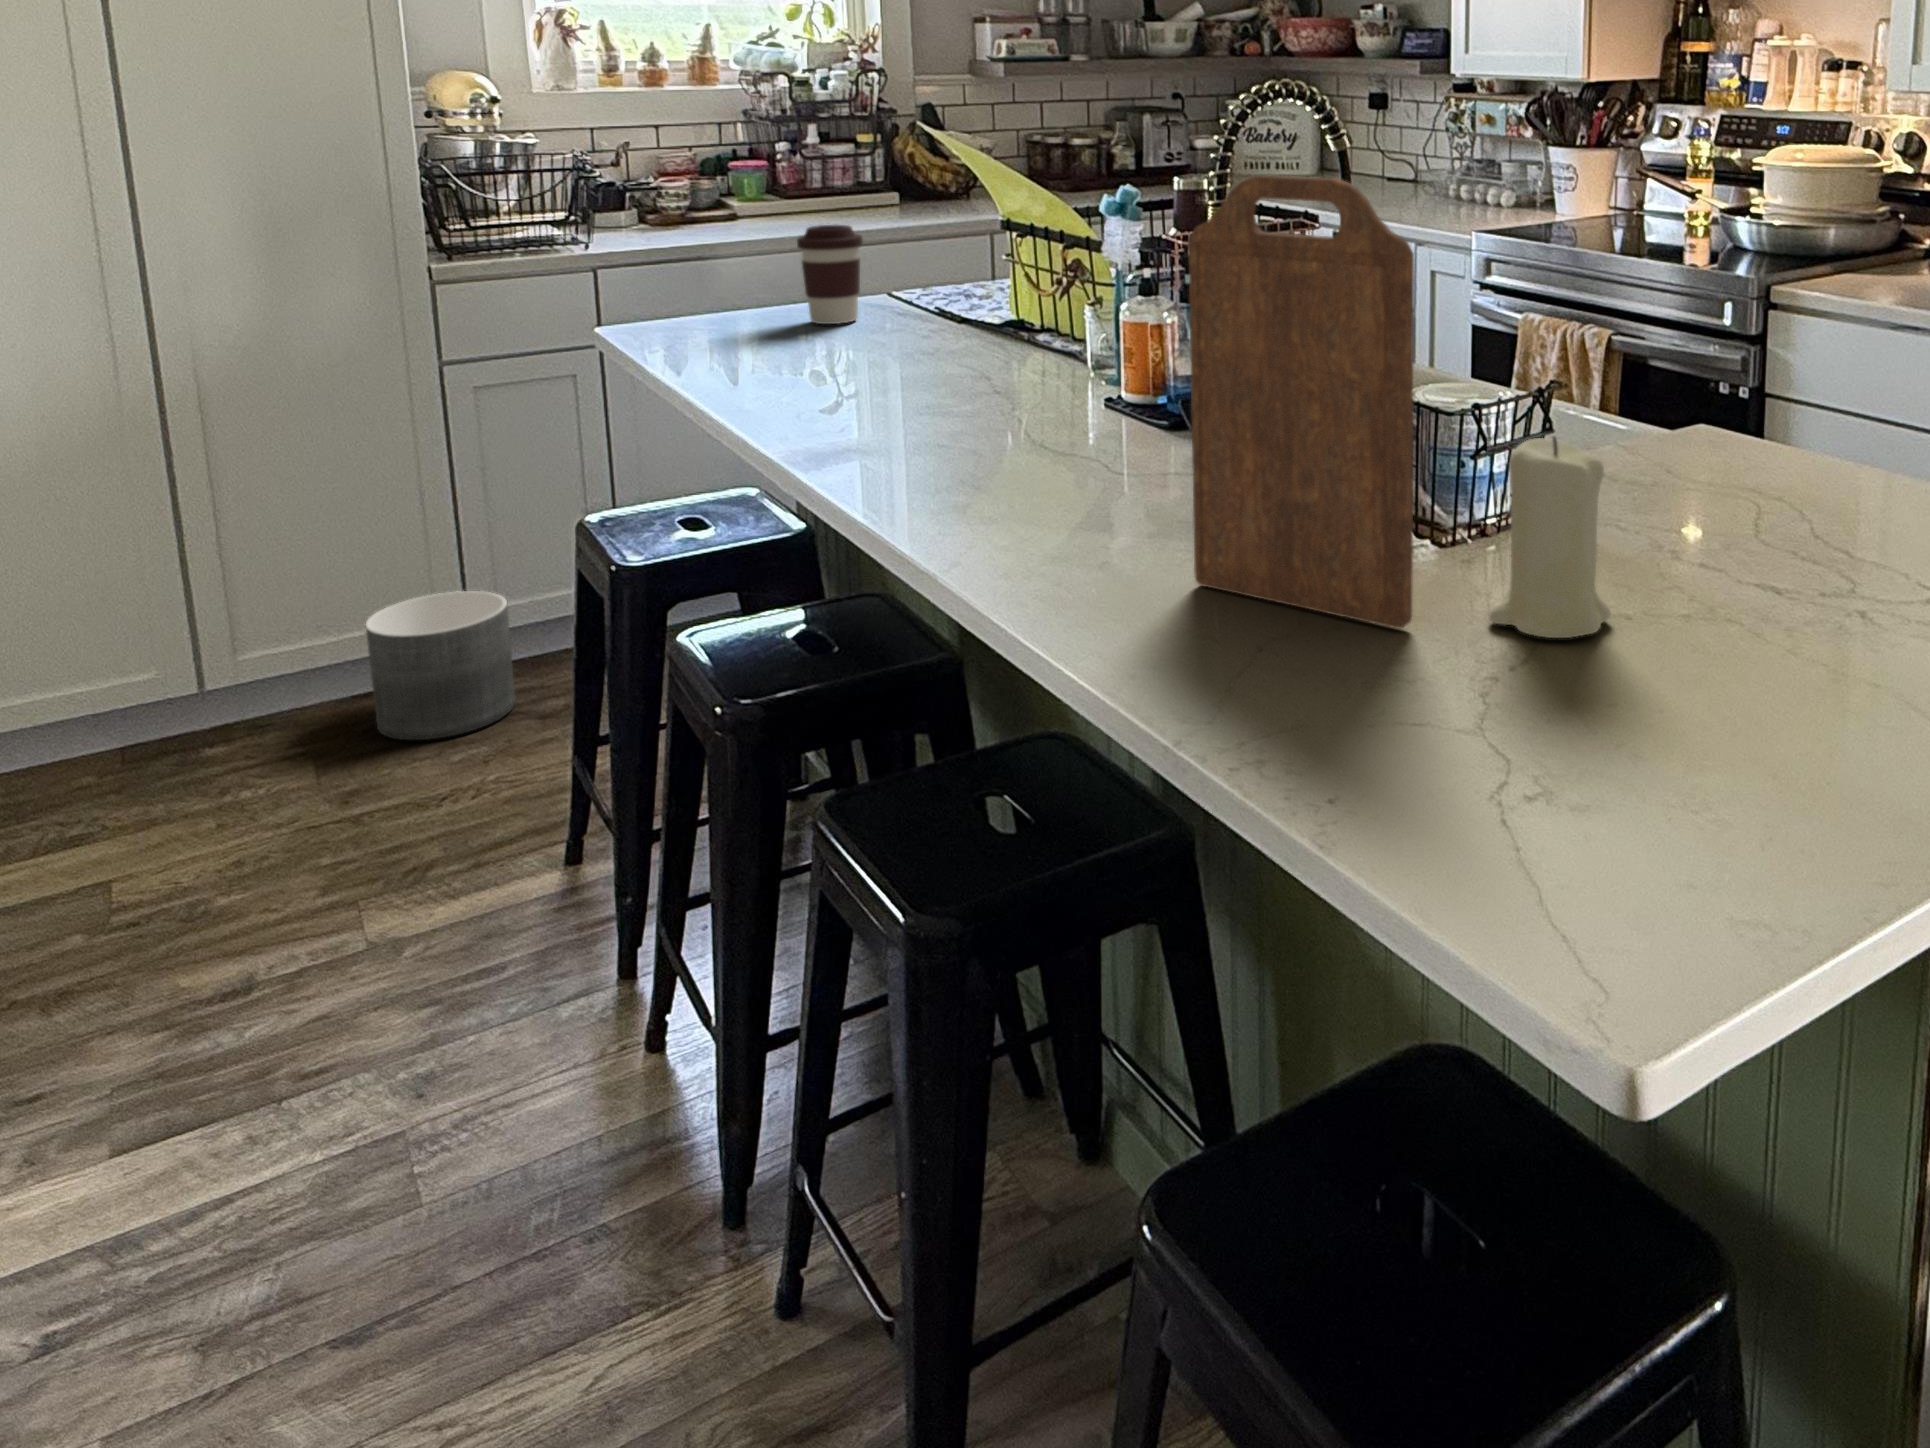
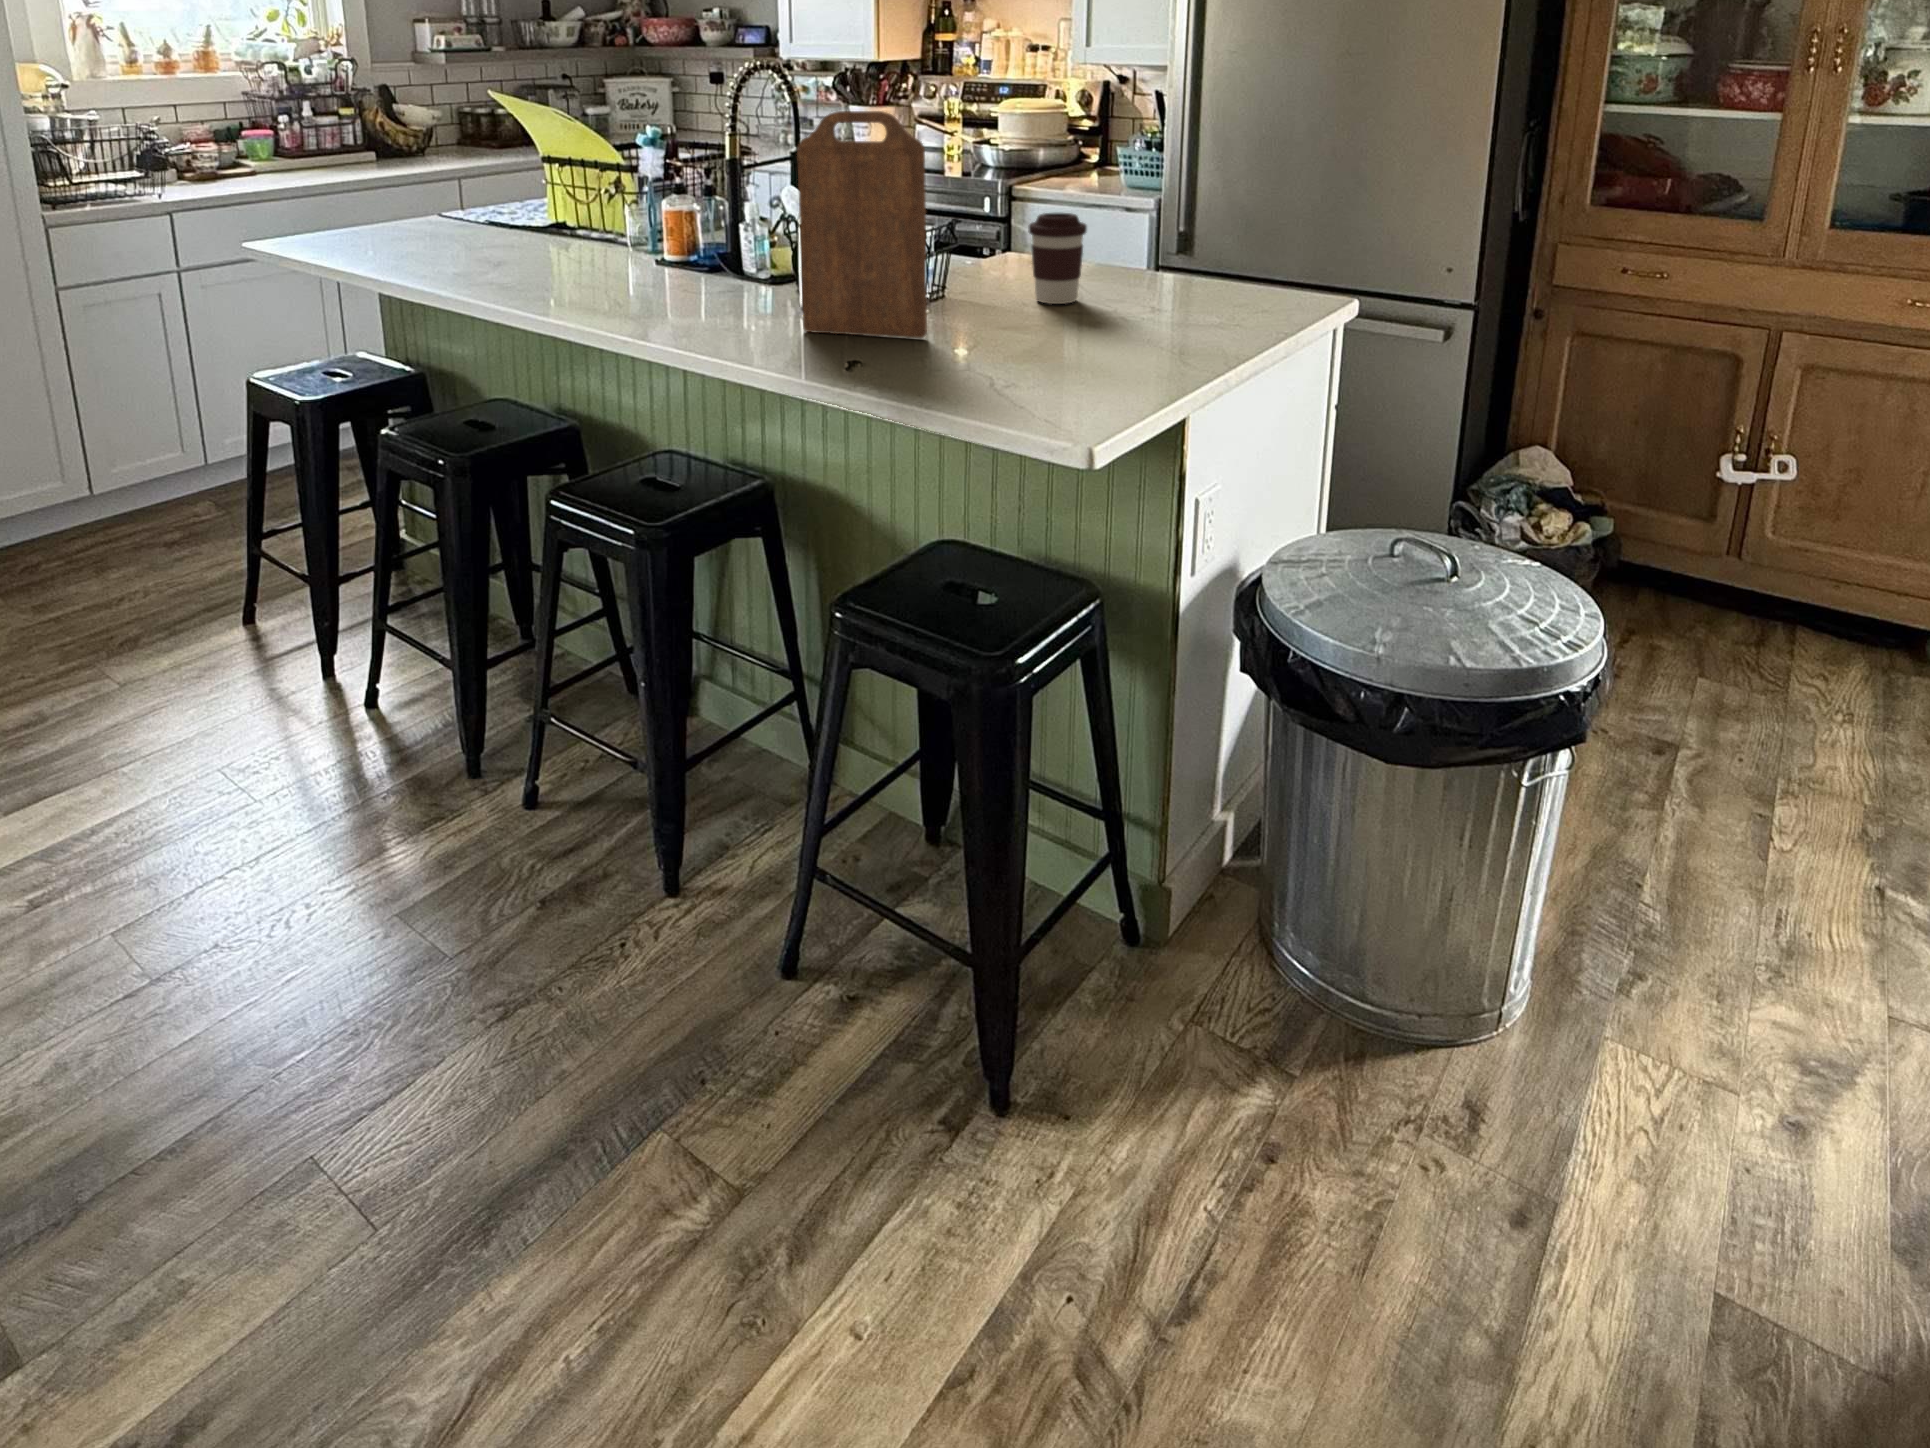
coffee cup: present [797,225,863,324] -> present [1028,213,1087,304]
candle: present [1489,436,1610,638] -> none [962,237,1019,335]
planter: present [366,591,515,740] -> none [25,459,148,569]

